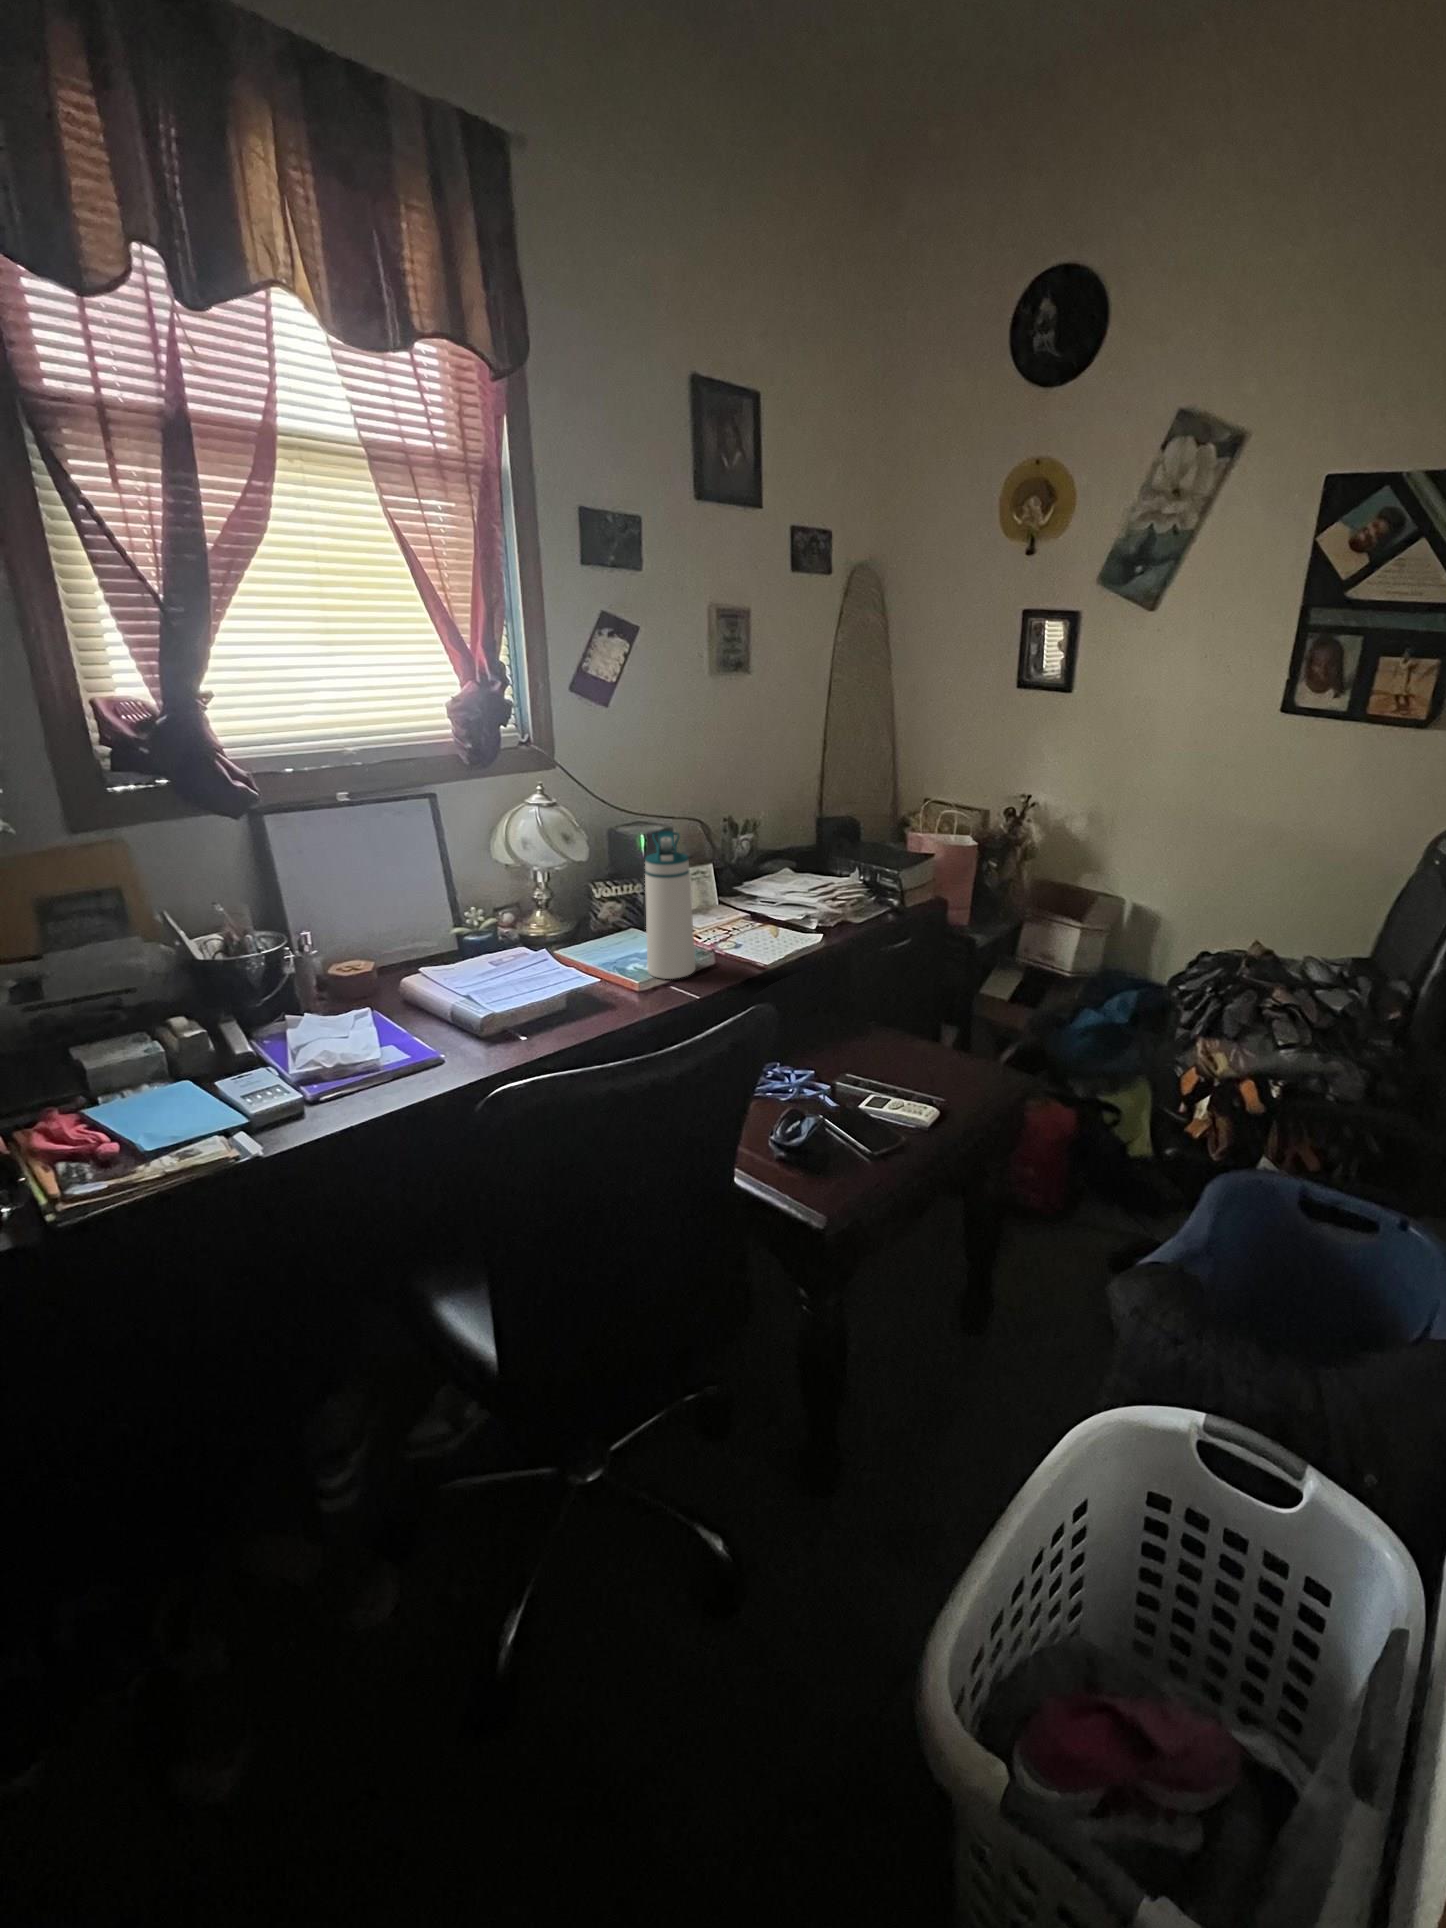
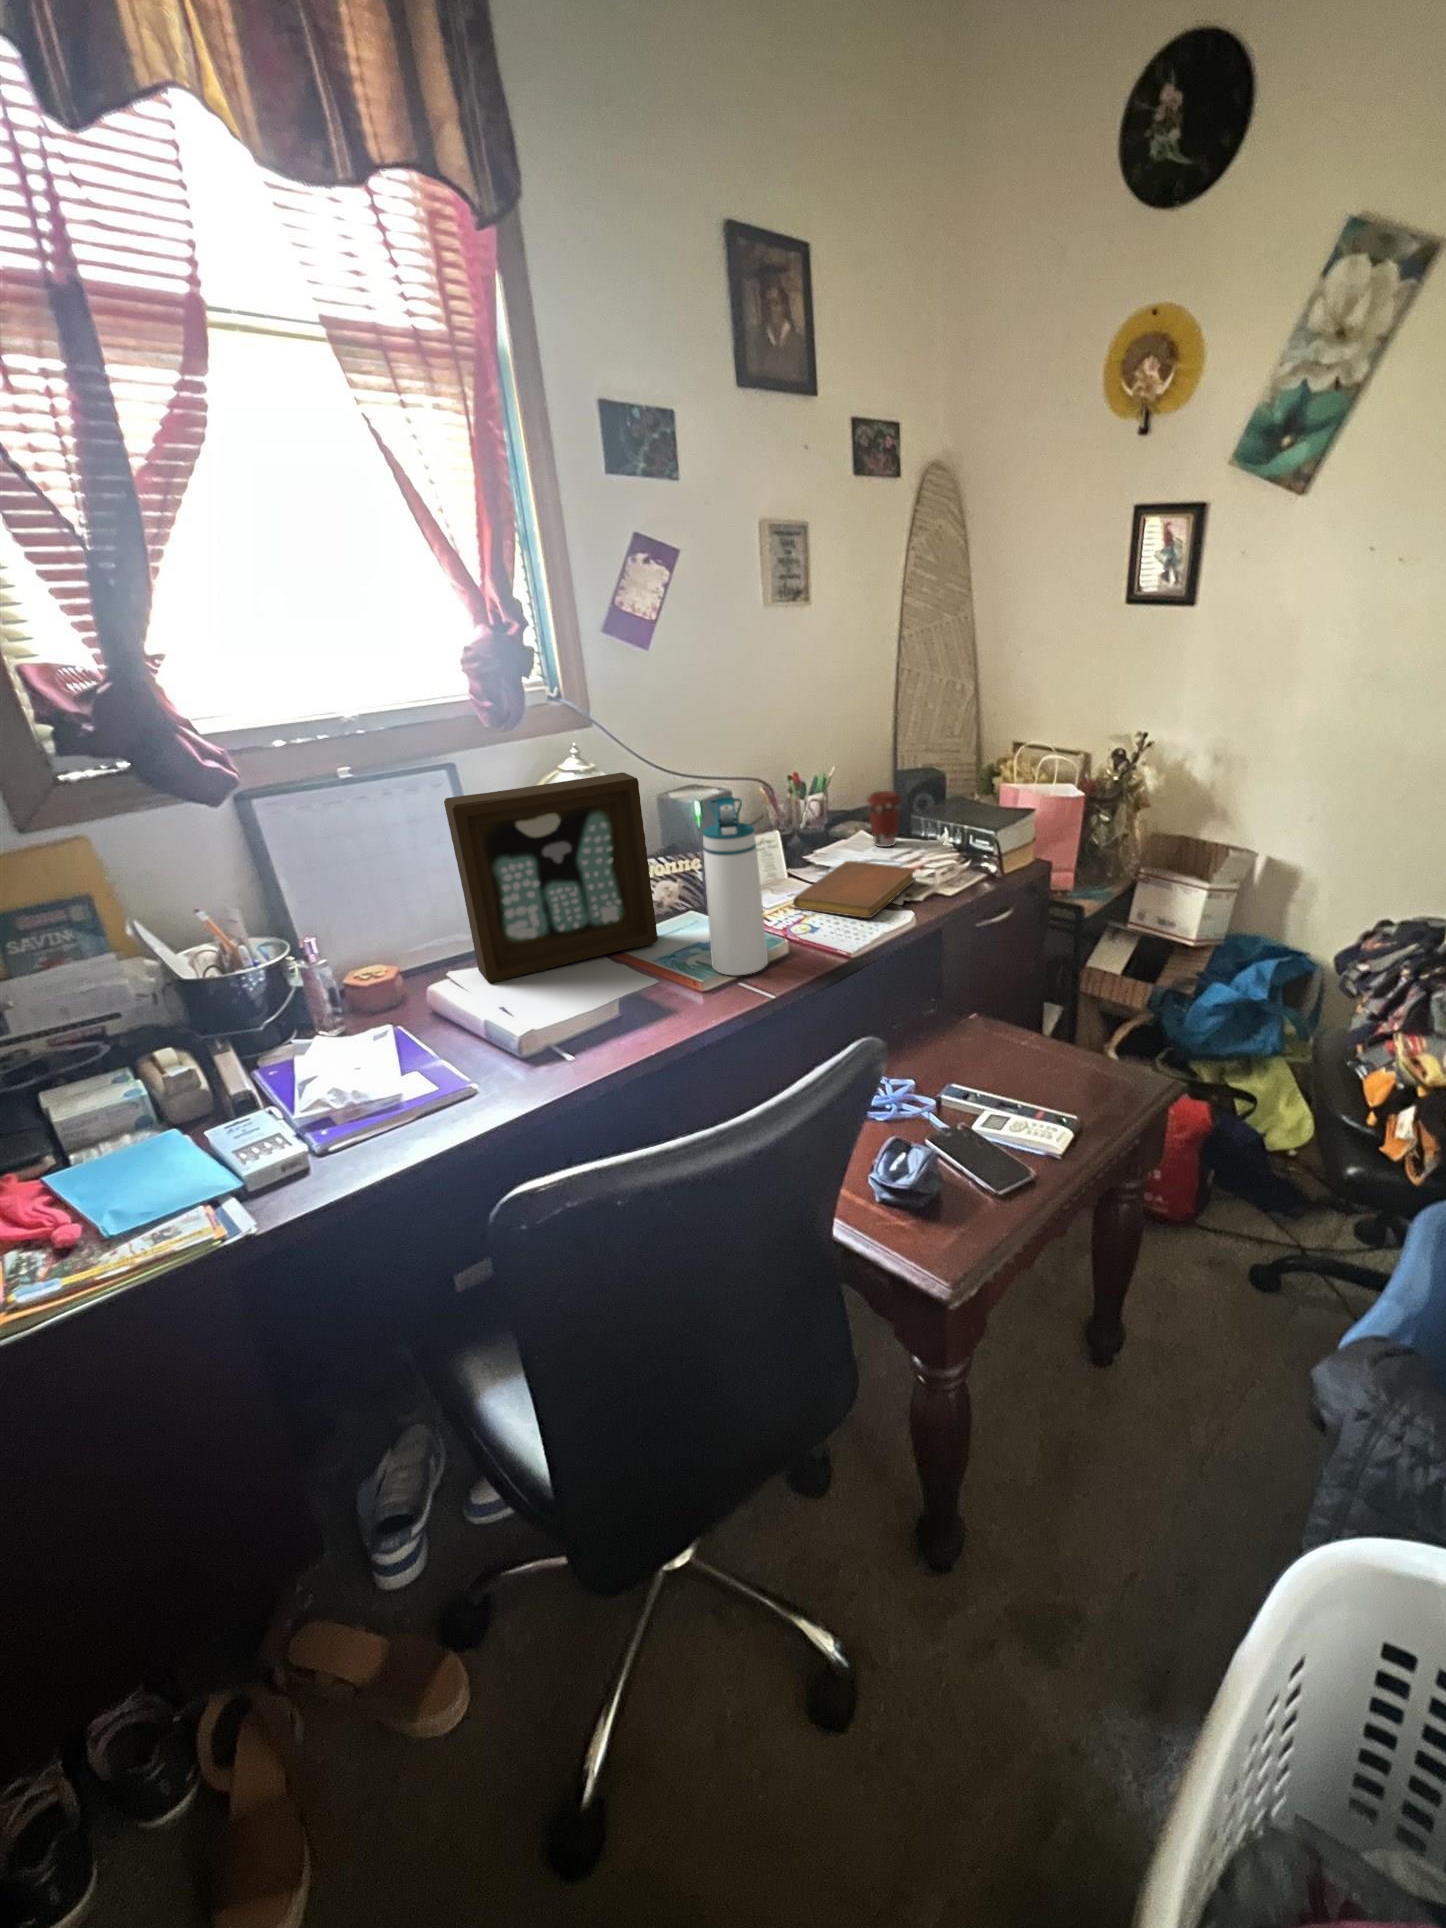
picture frame: none [430,808,603,978] -> present [444,772,658,983]
coffee cup: none [791,833,822,881] -> present [867,791,901,847]
notebook: none [722,891,829,938] -> present [793,861,916,918]

